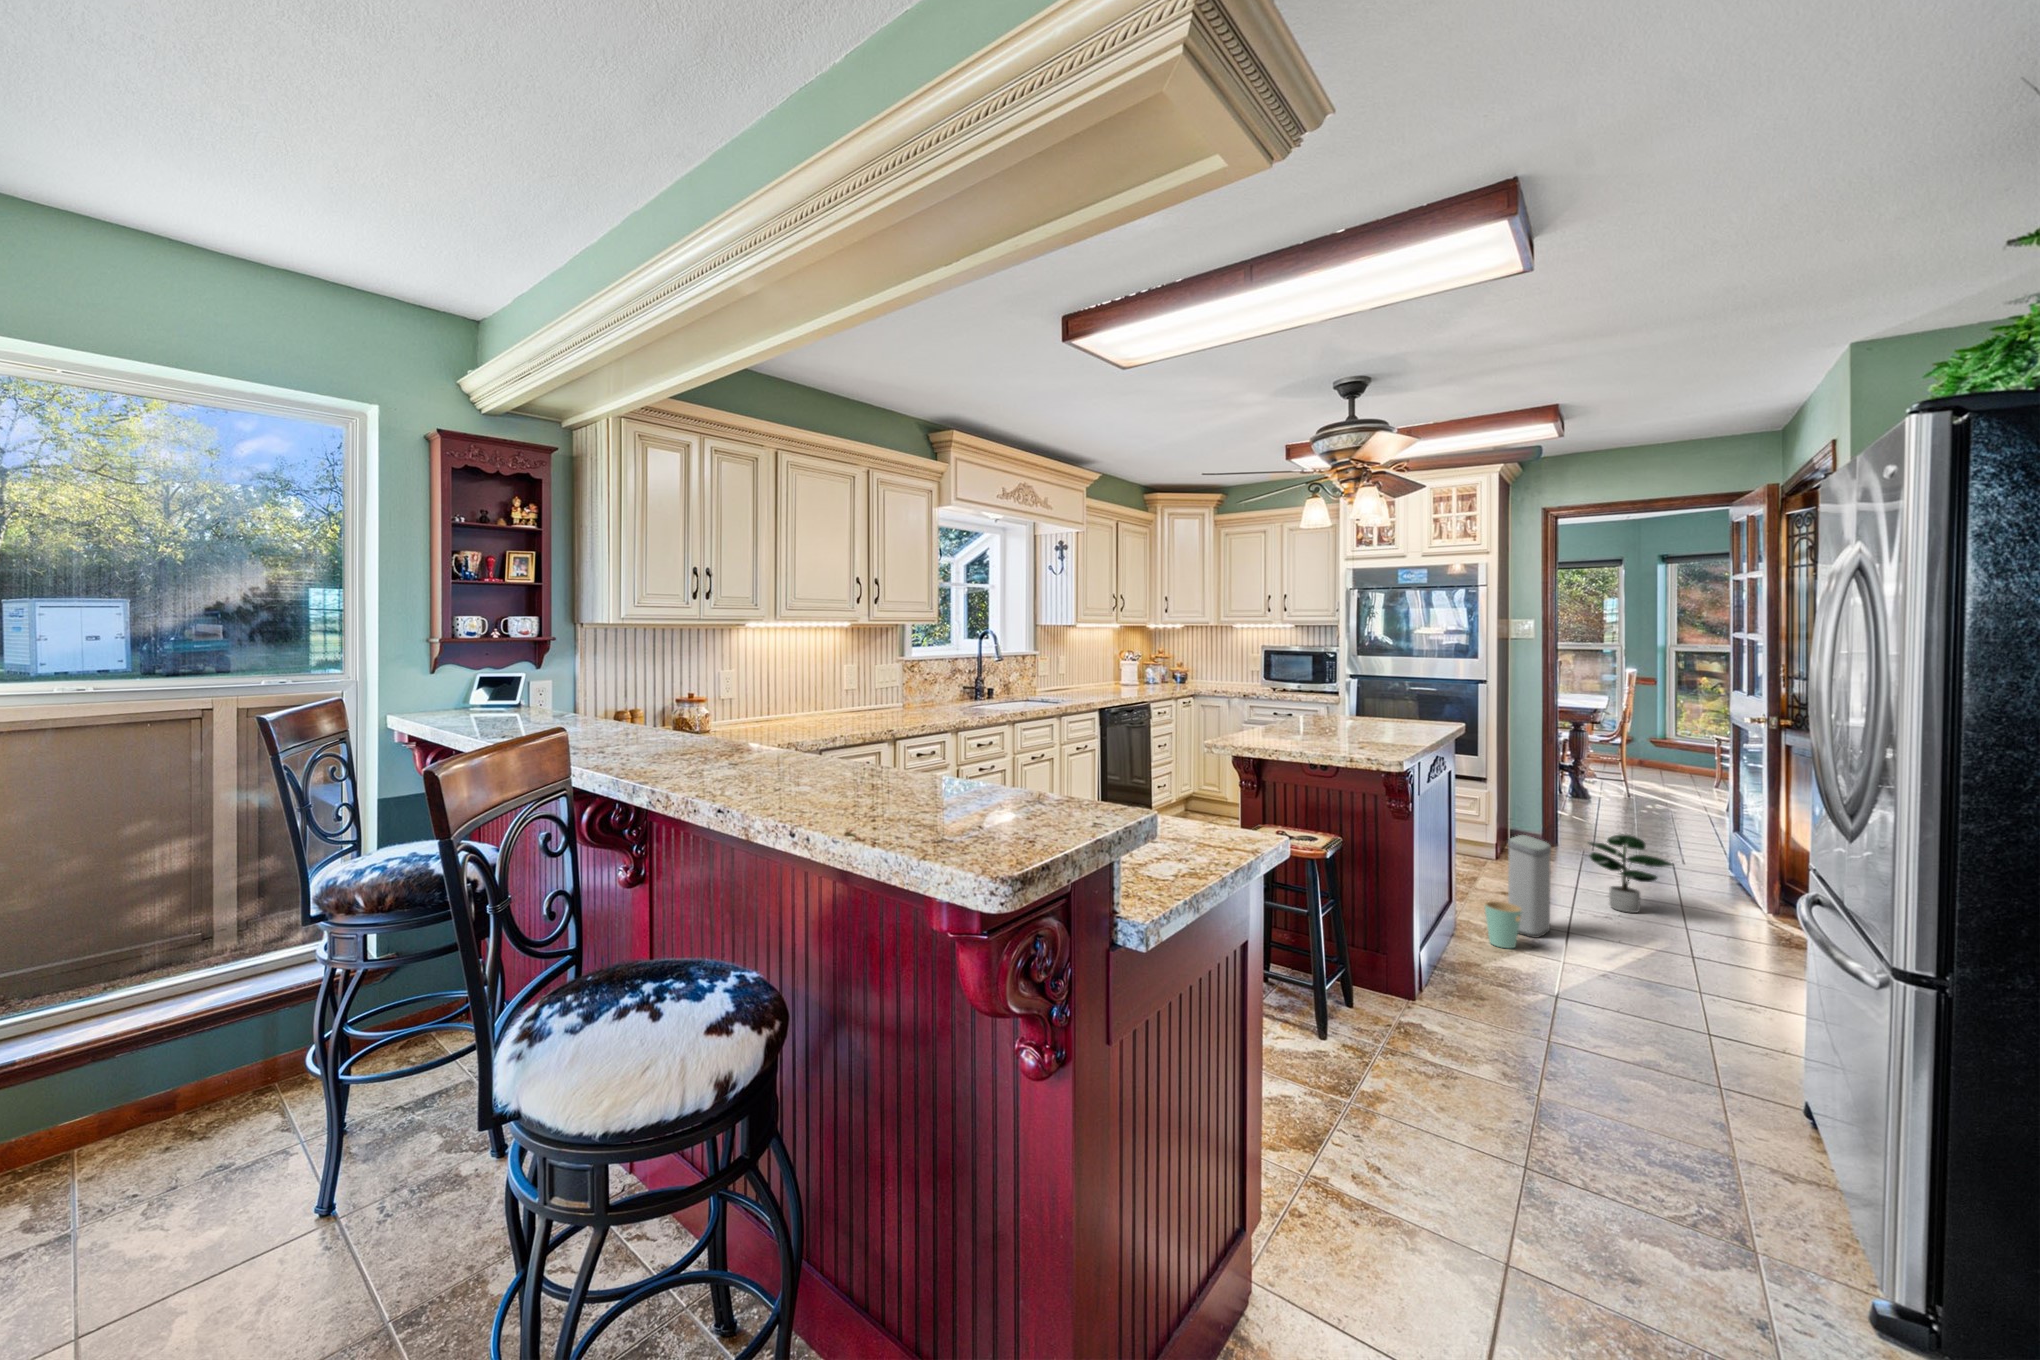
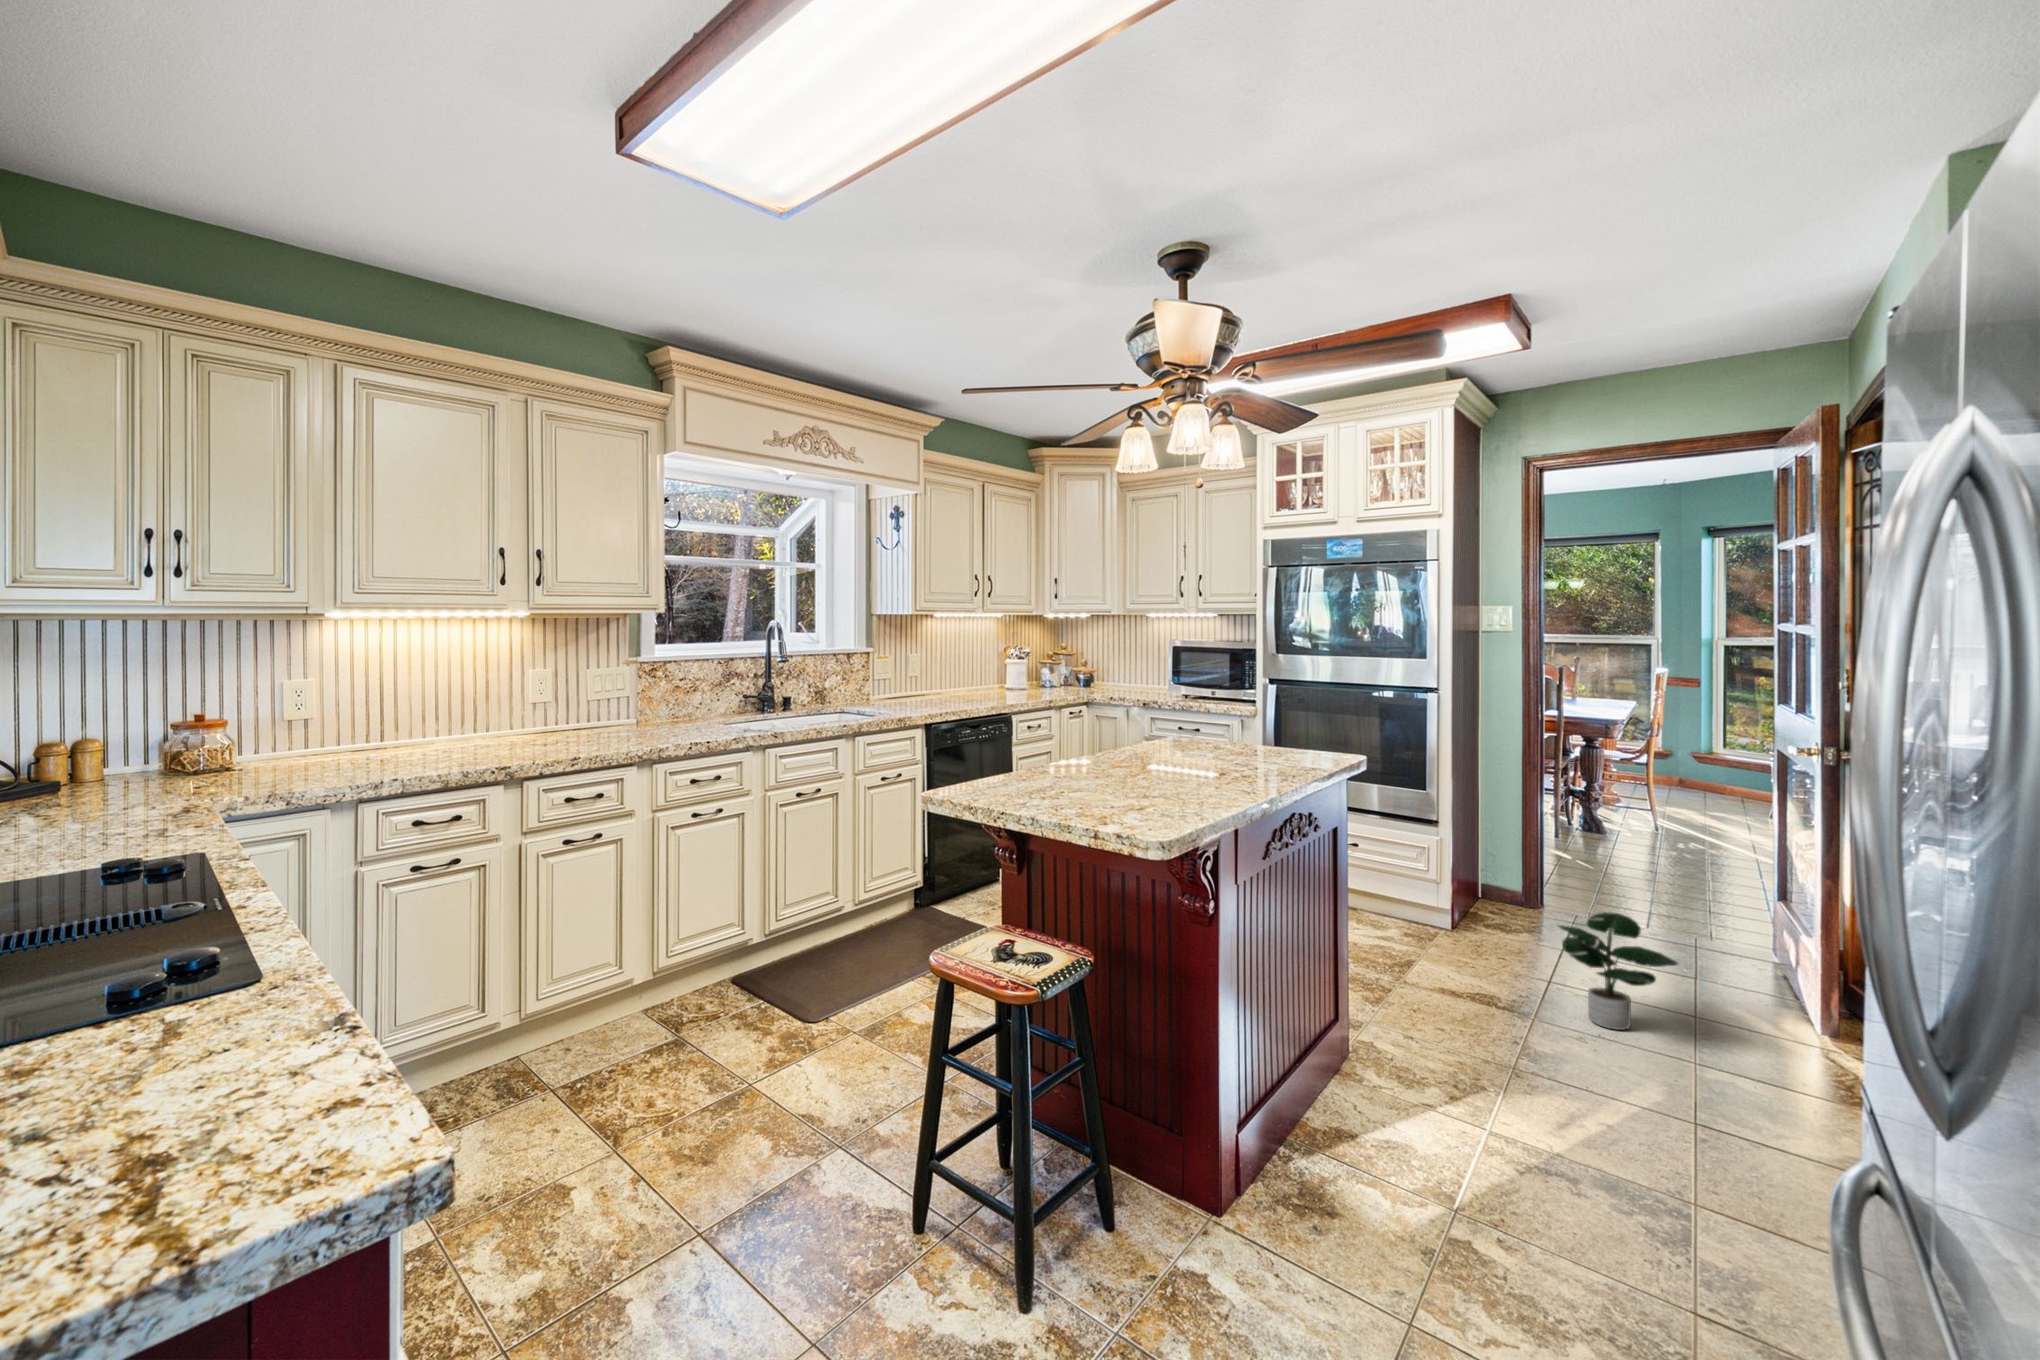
trash can: present [1484,835,1551,948] -> none [1384,920,1491,1100]

